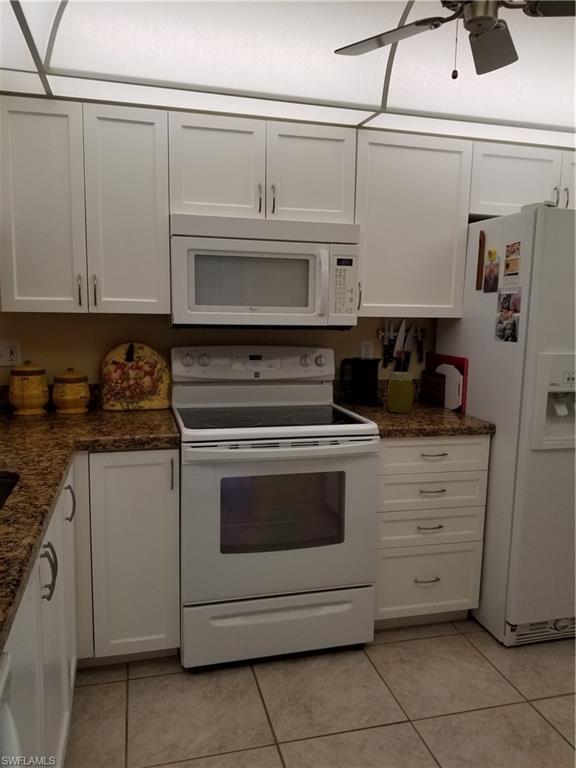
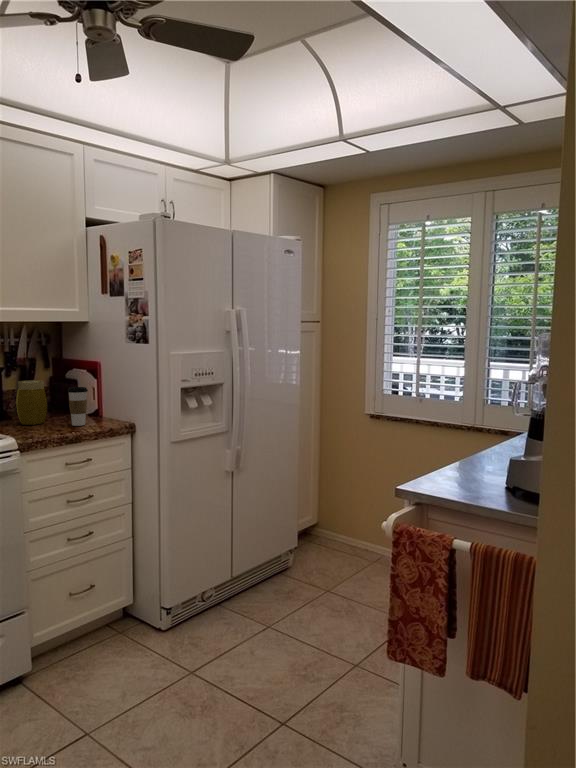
coffee cup: none [432,382,451,420] -> present [67,387,88,426]

